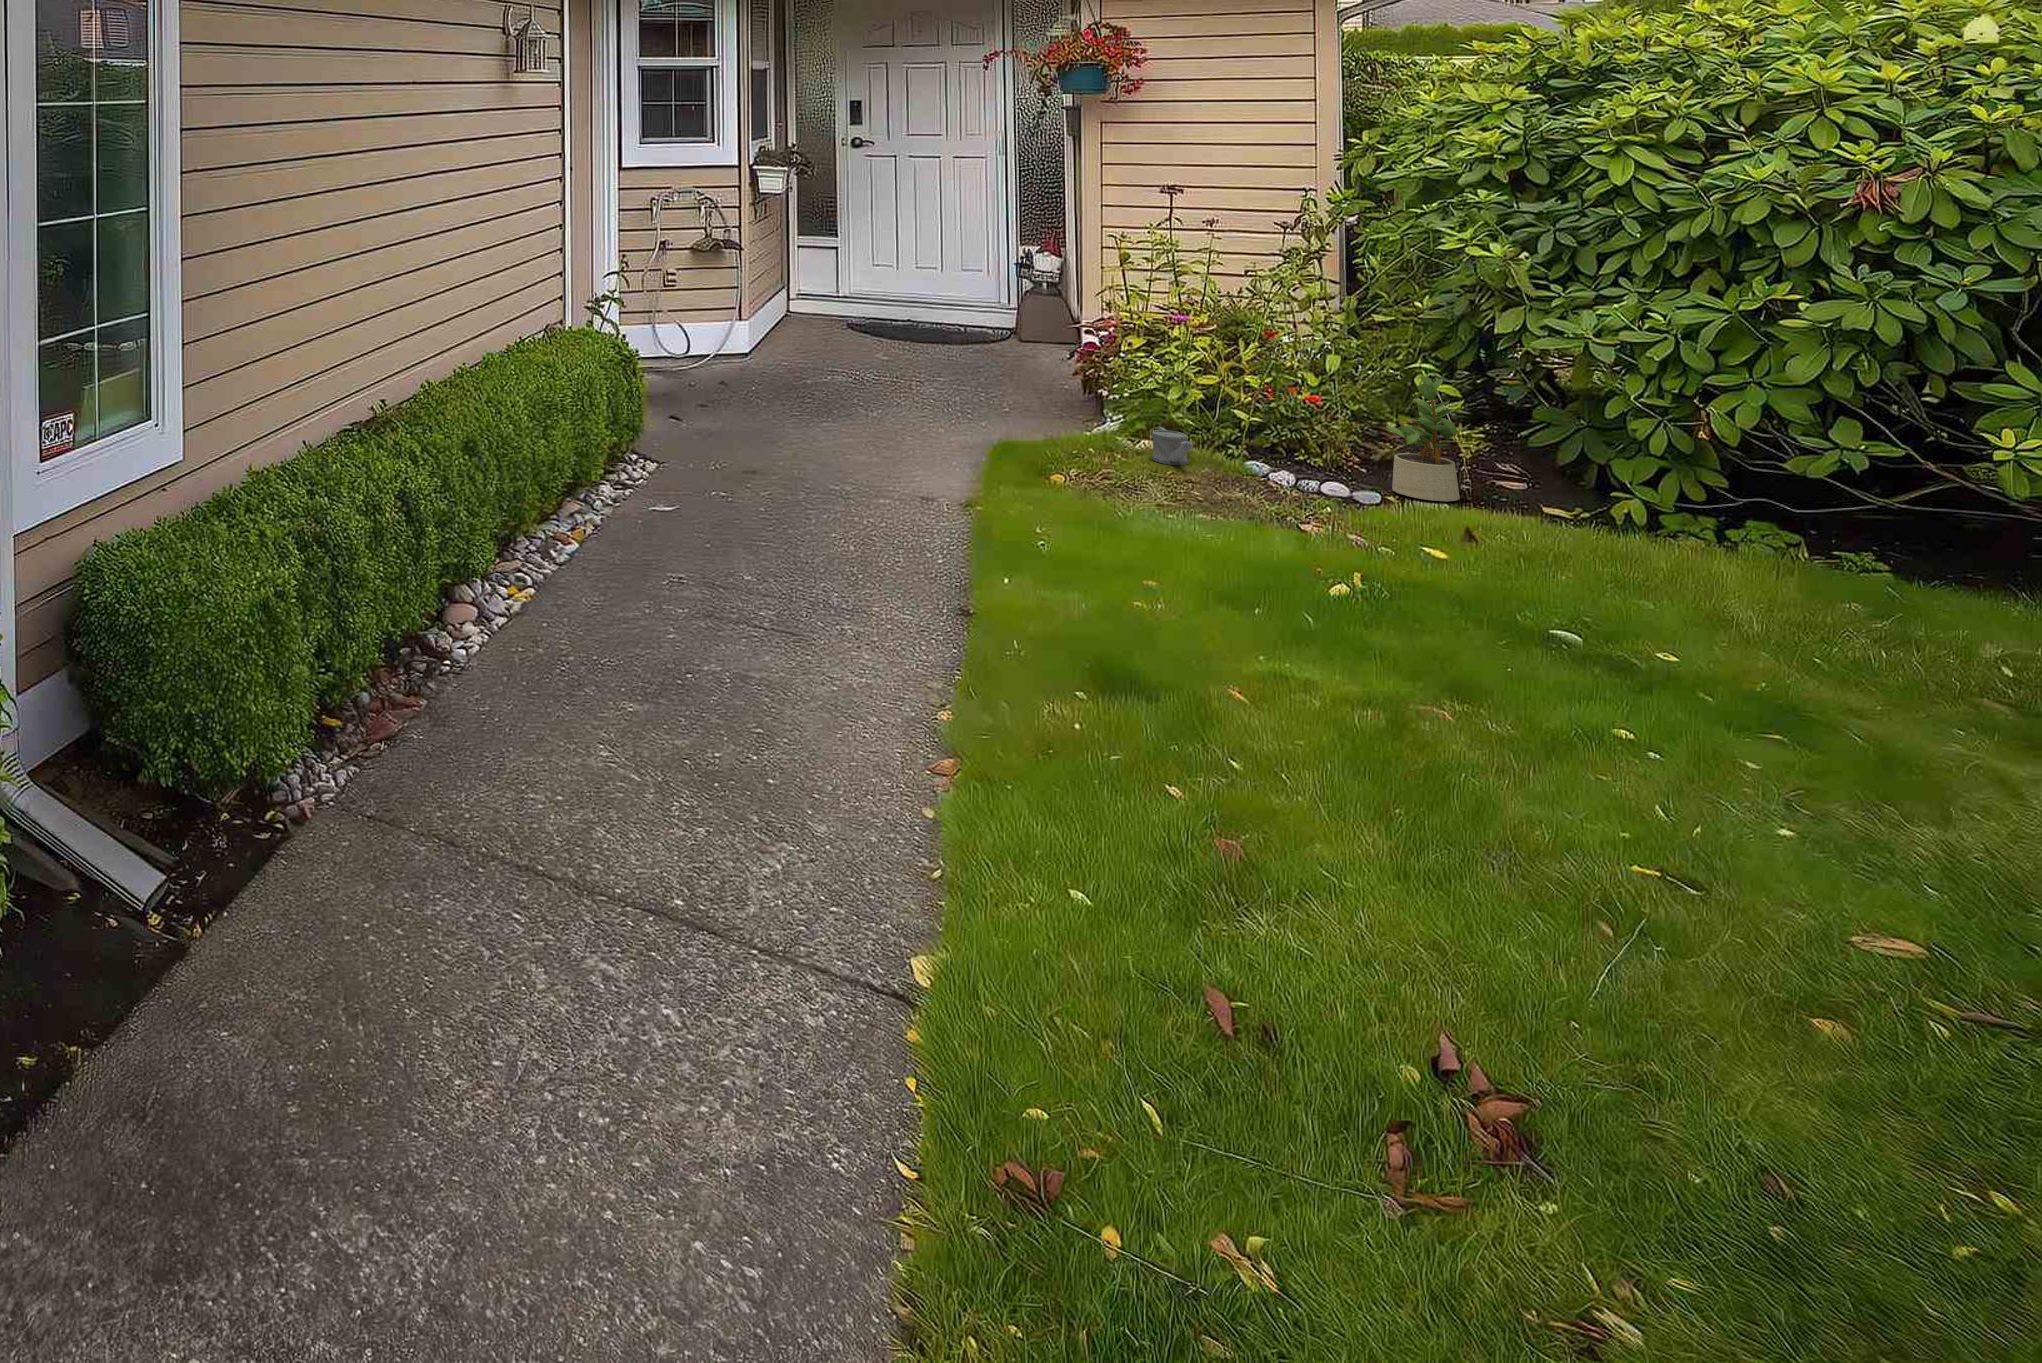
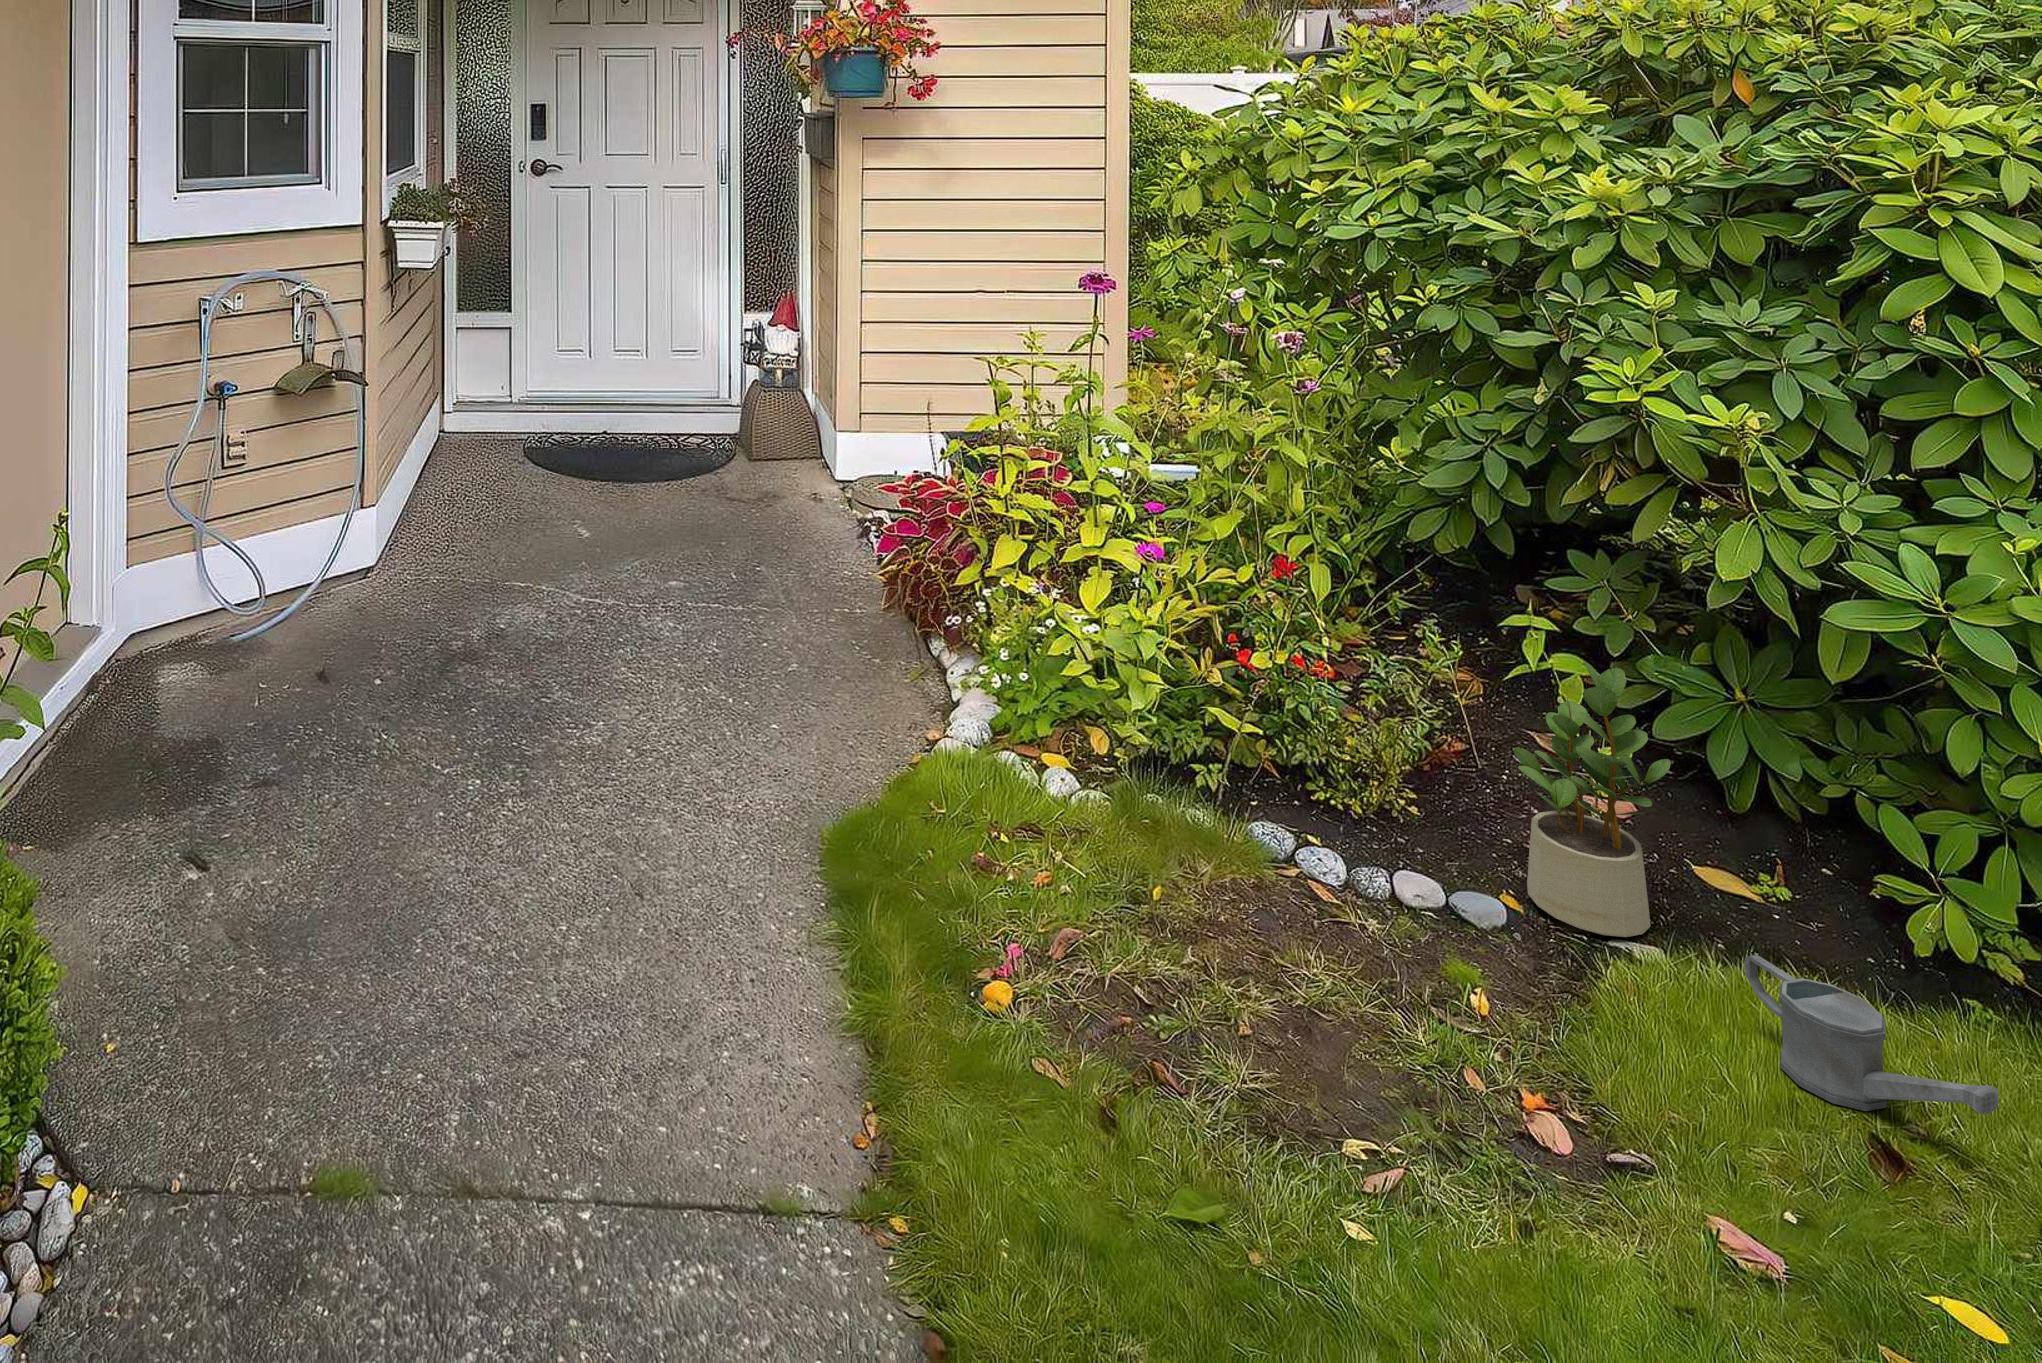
watering can: present [1152,427,1193,465] -> present [1745,955,1998,1115]

